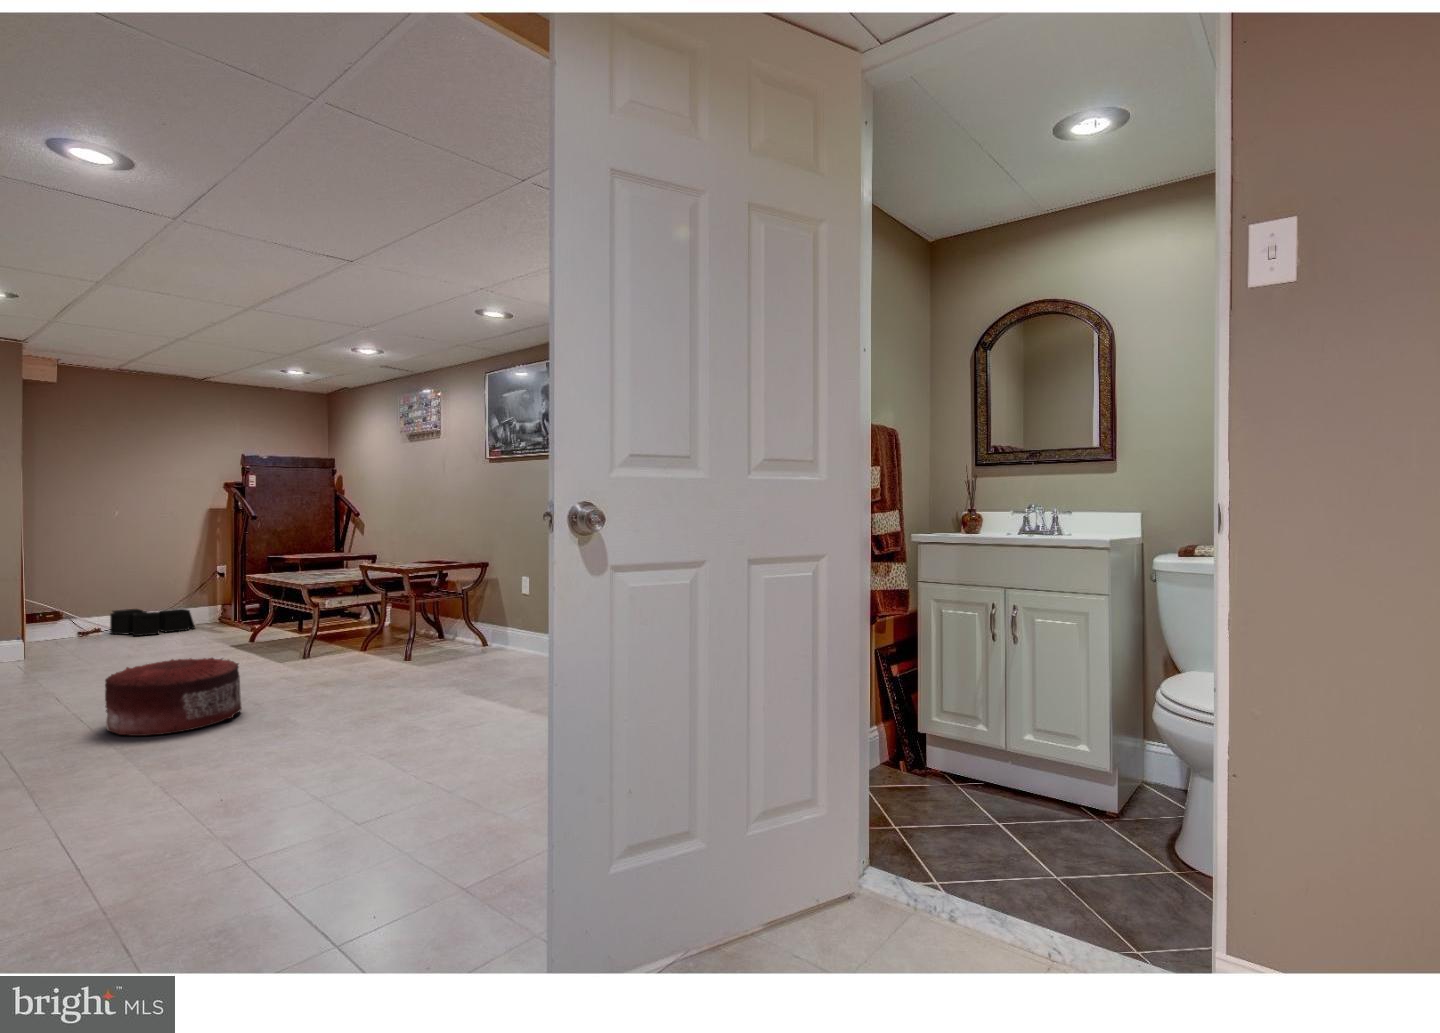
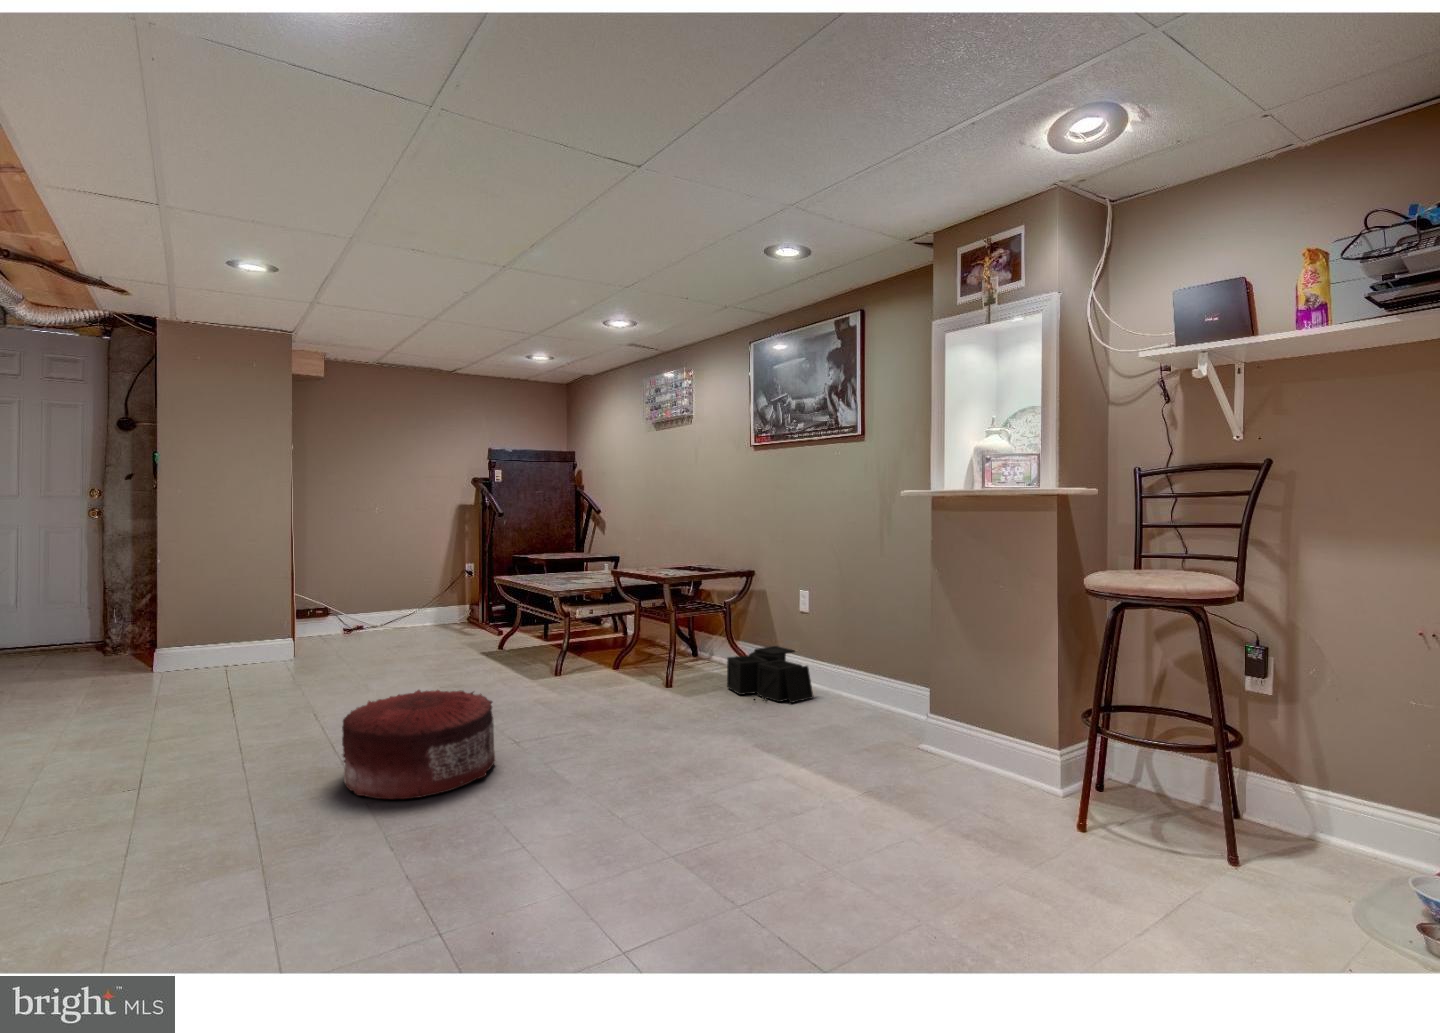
storage bin: present [110,609,195,636] -> present [727,646,813,703]

